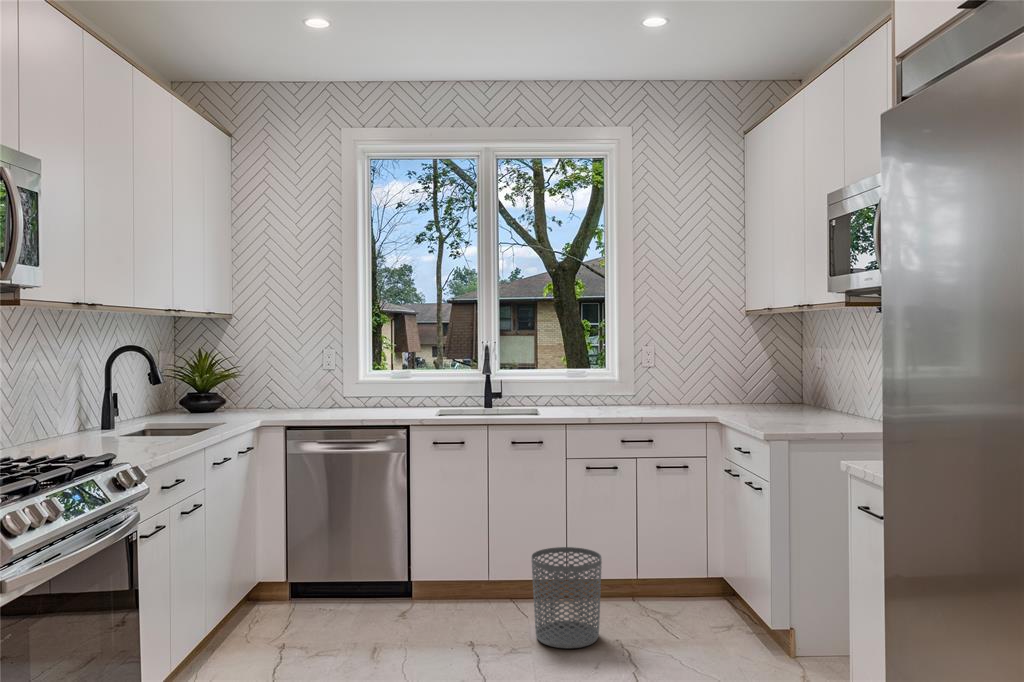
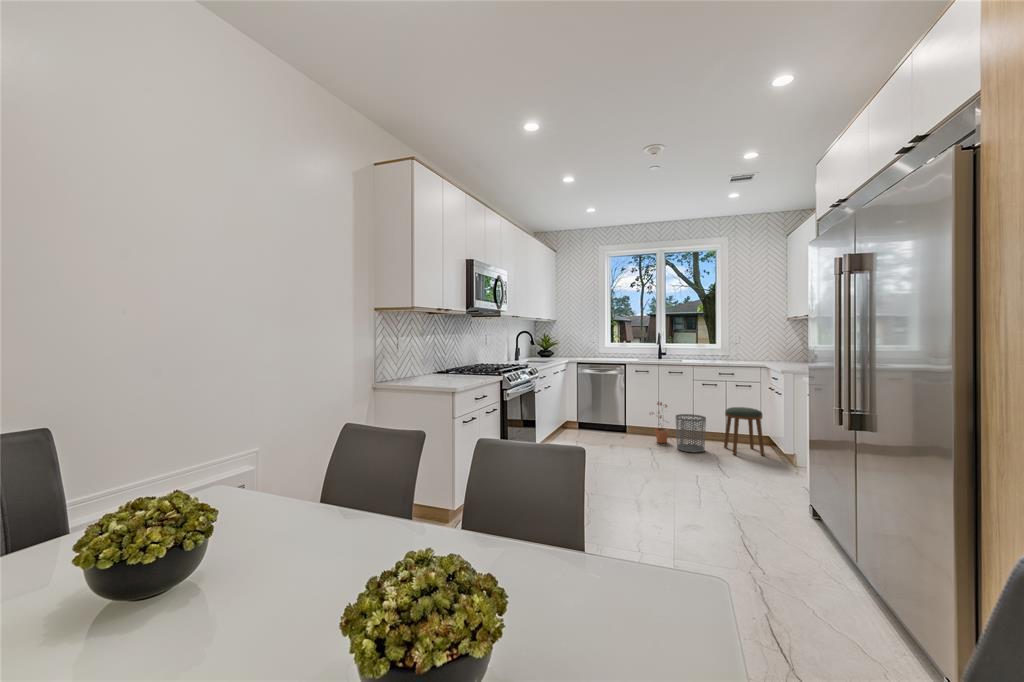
potted plant: none [467,517,518,623] -> present [650,402,669,443]
stool: none [638,521,729,643] -> present [724,407,765,456]

